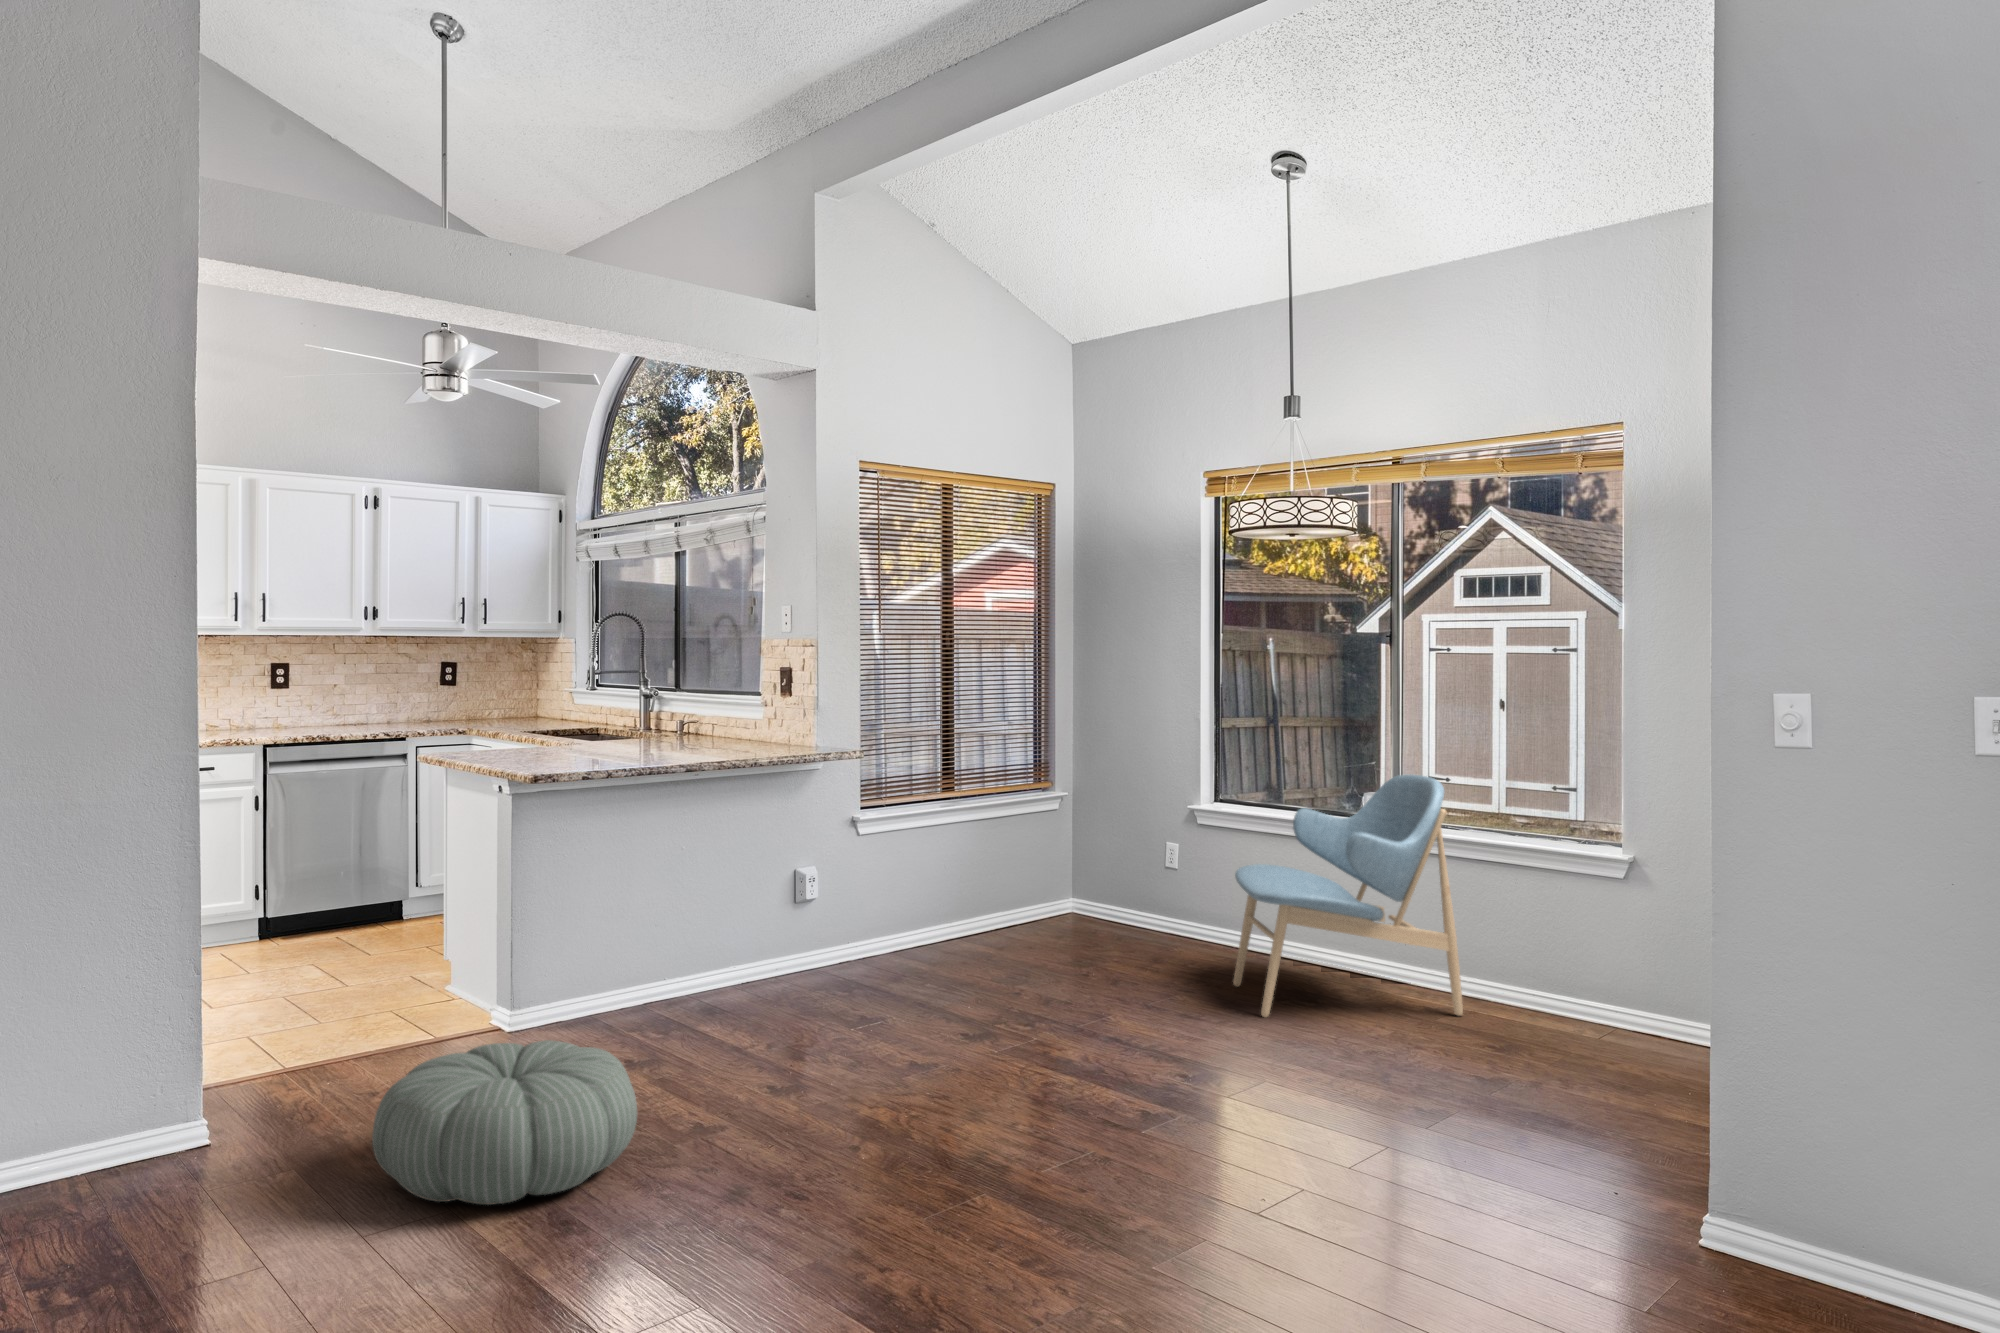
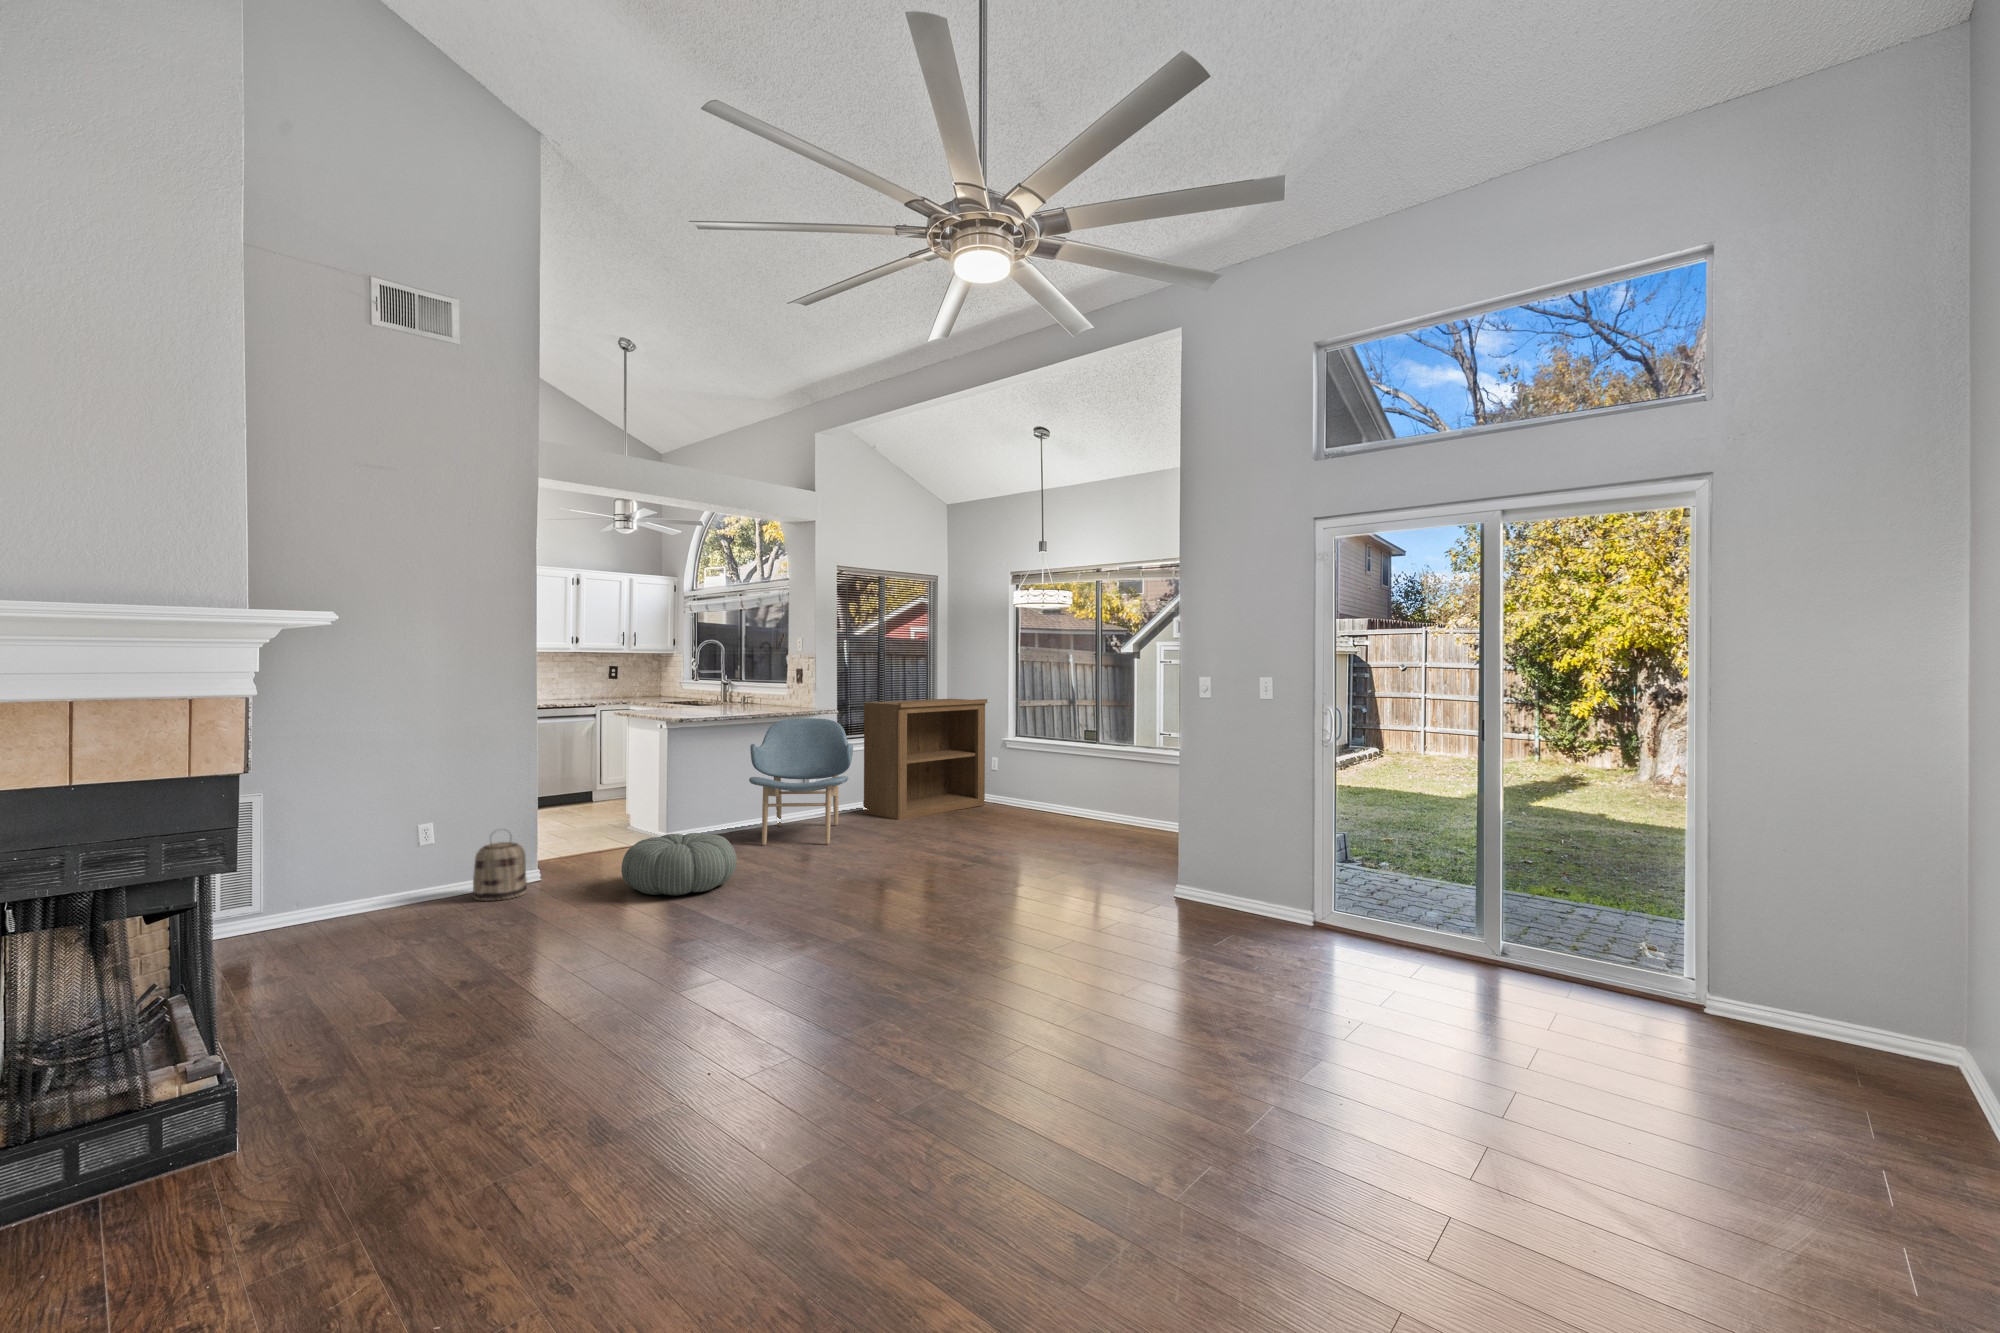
bookshelf: none [913,726,1159,976] -> present [863,699,987,820]
lounge chair: present [1233,774,1463,1018] -> present [749,718,853,845]
basket: none [33,1040,166,1213] -> present [473,829,527,901]

